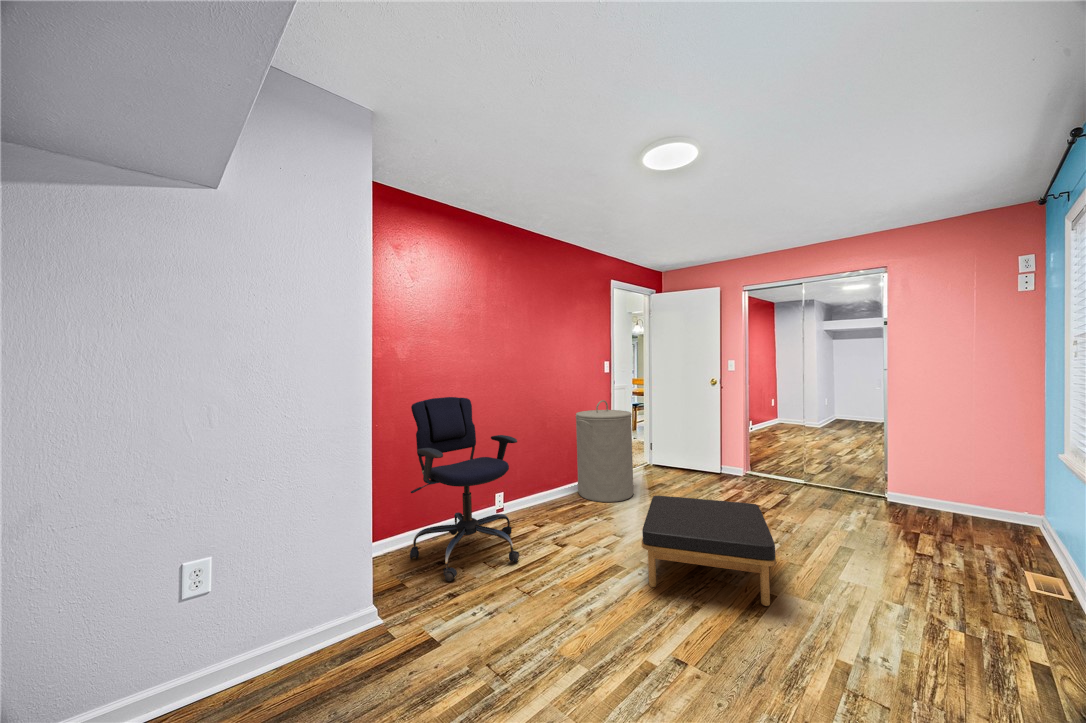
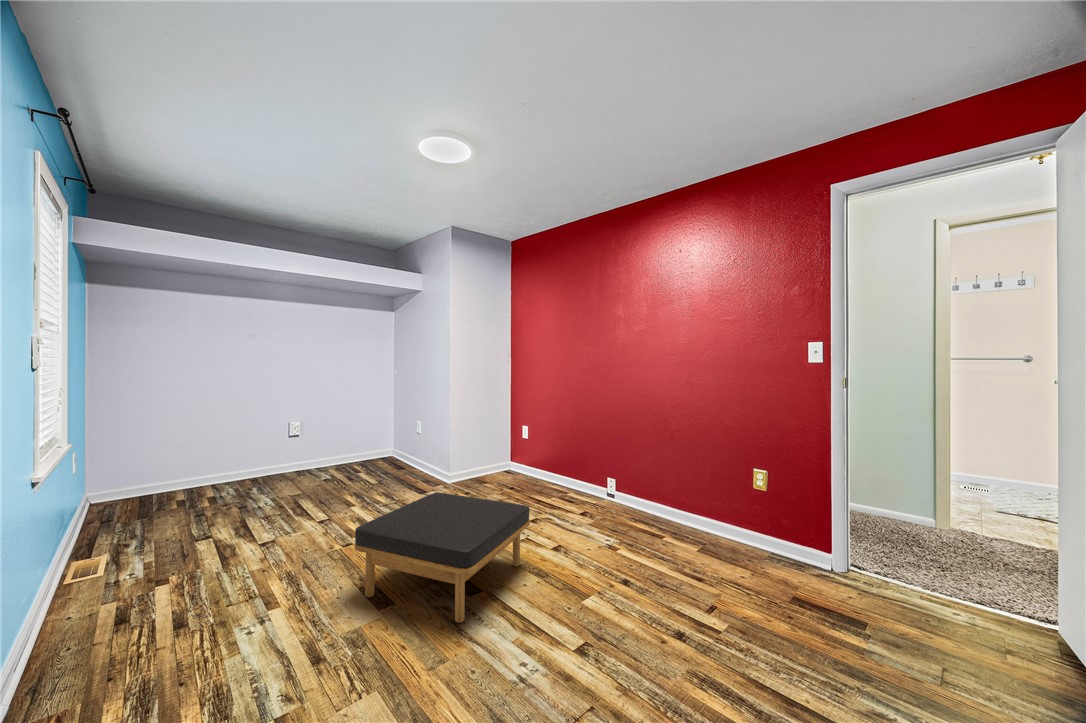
office chair: present [410,397,519,581] -> none [482,372,570,504]
laundry hamper: present [576,400,633,502] -> none [662,401,773,573]

